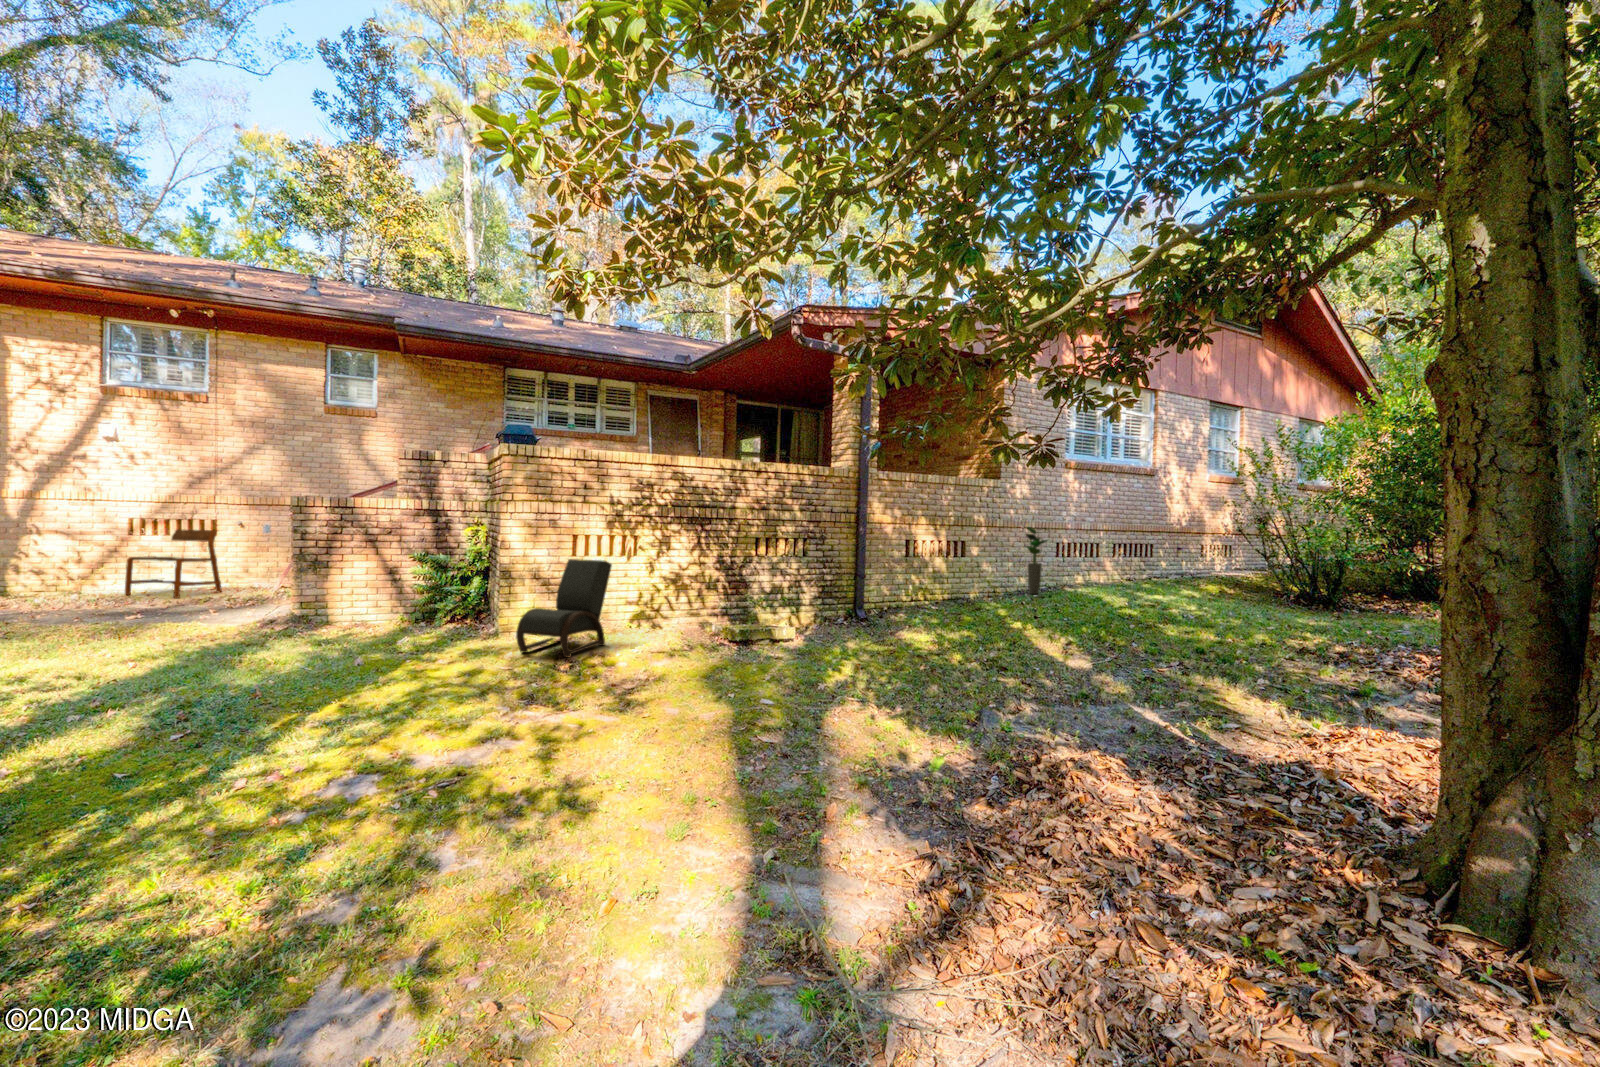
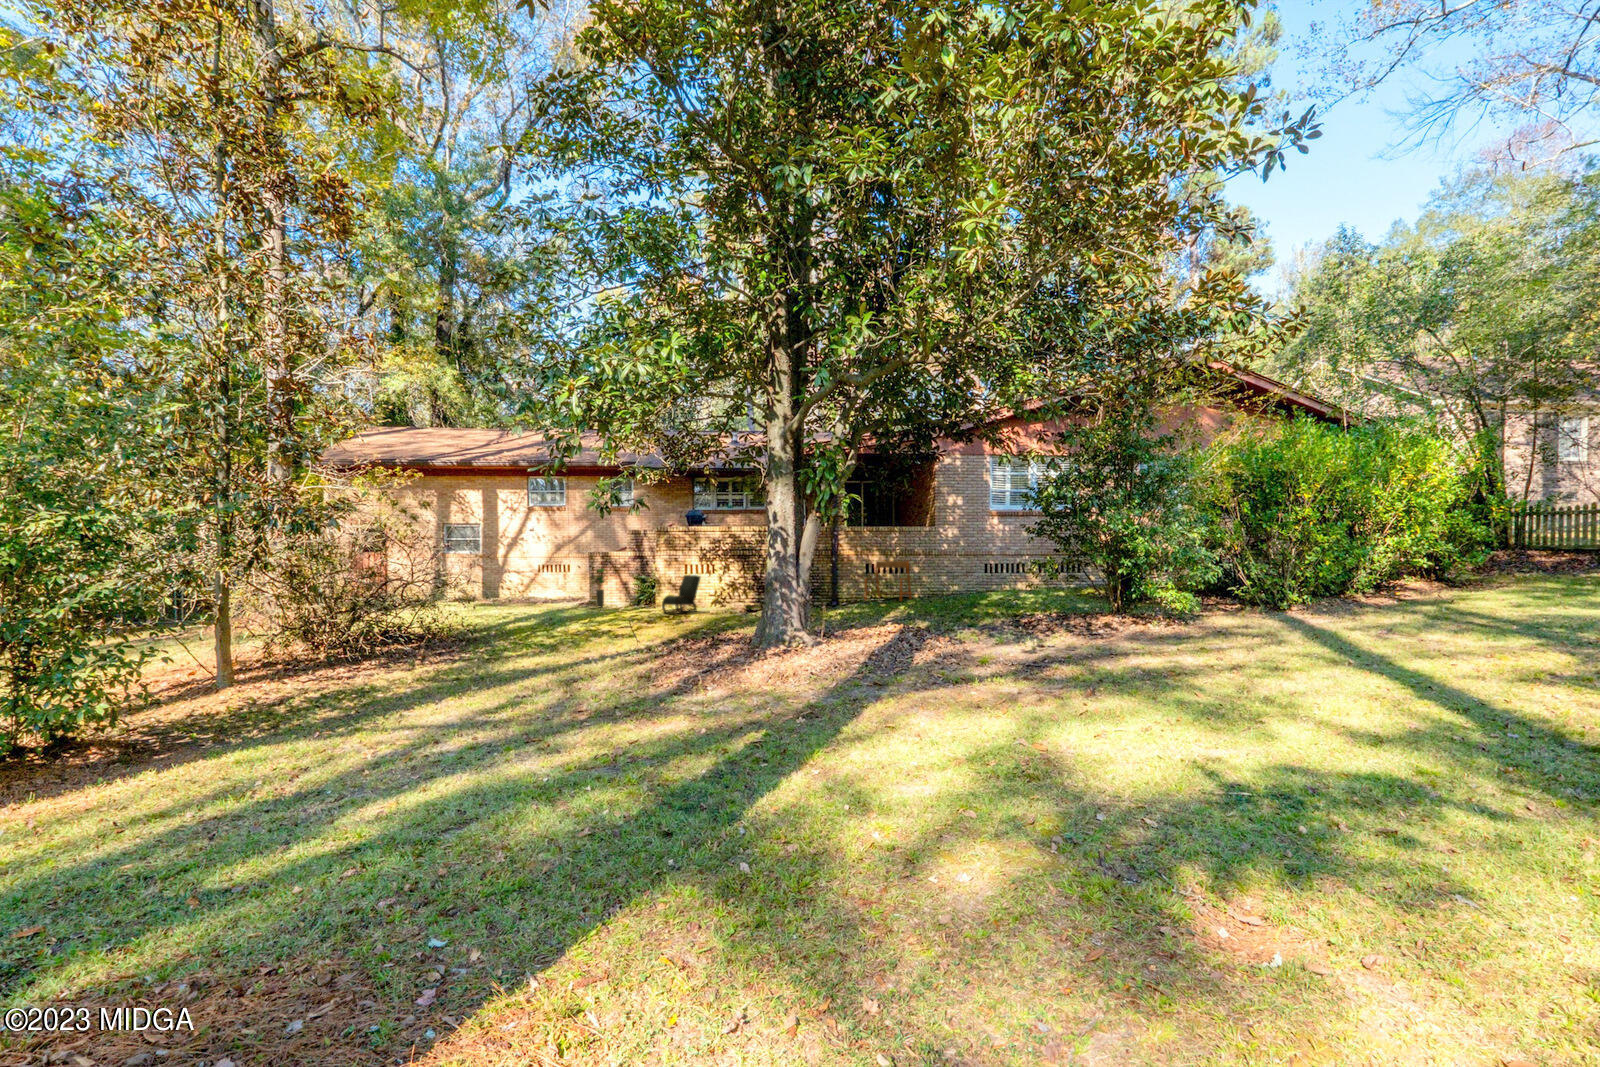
potted plant: present [1026,527,1047,594] -> present [596,569,604,607]
bench: present [125,530,222,598] -> present [864,561,912,601]

